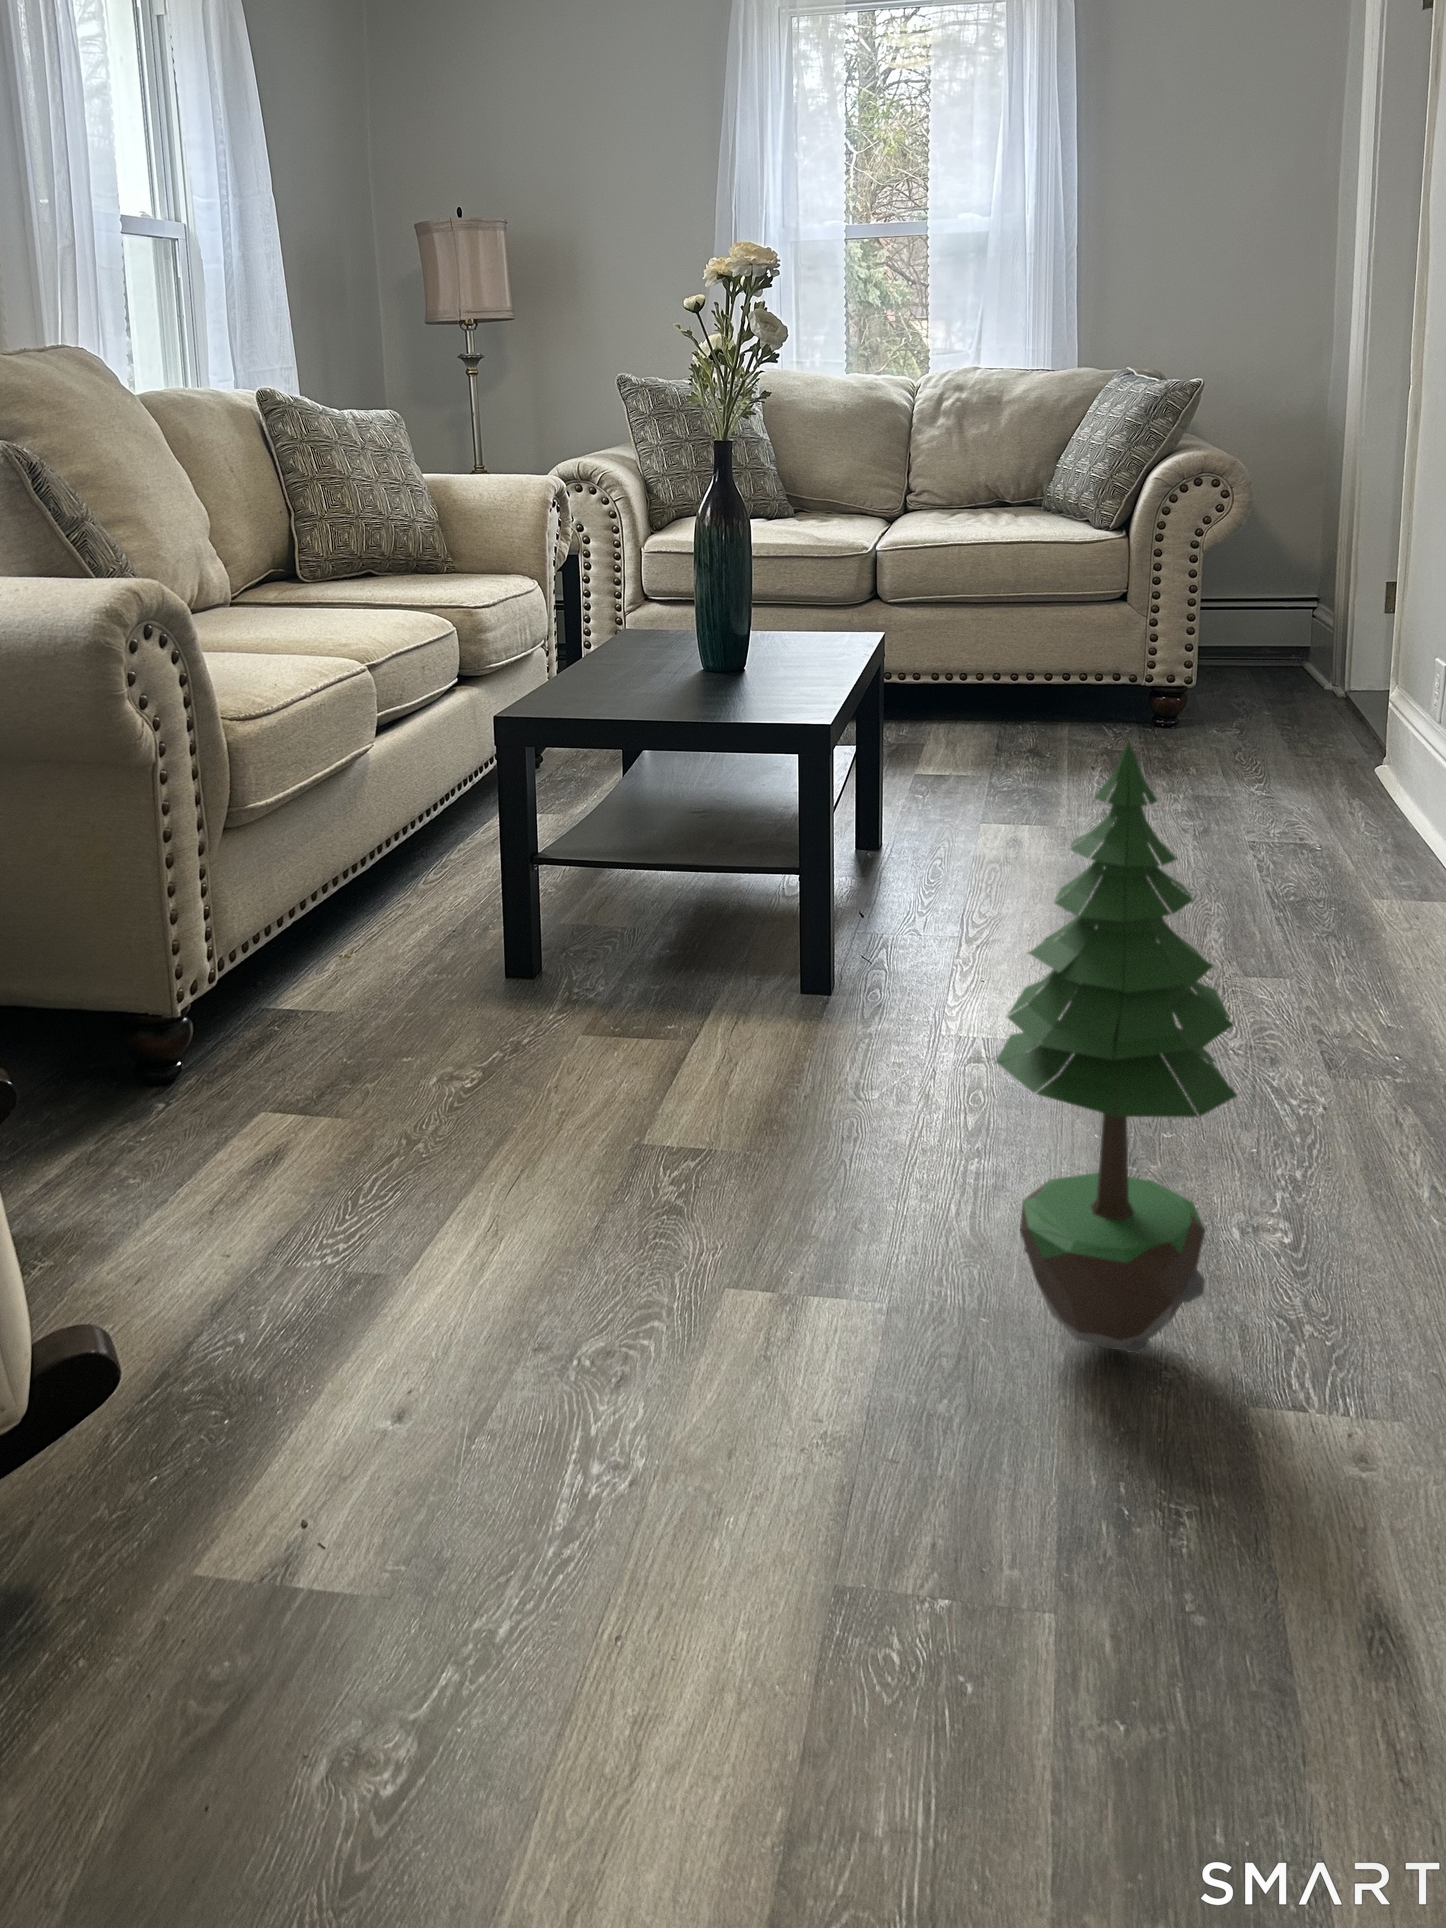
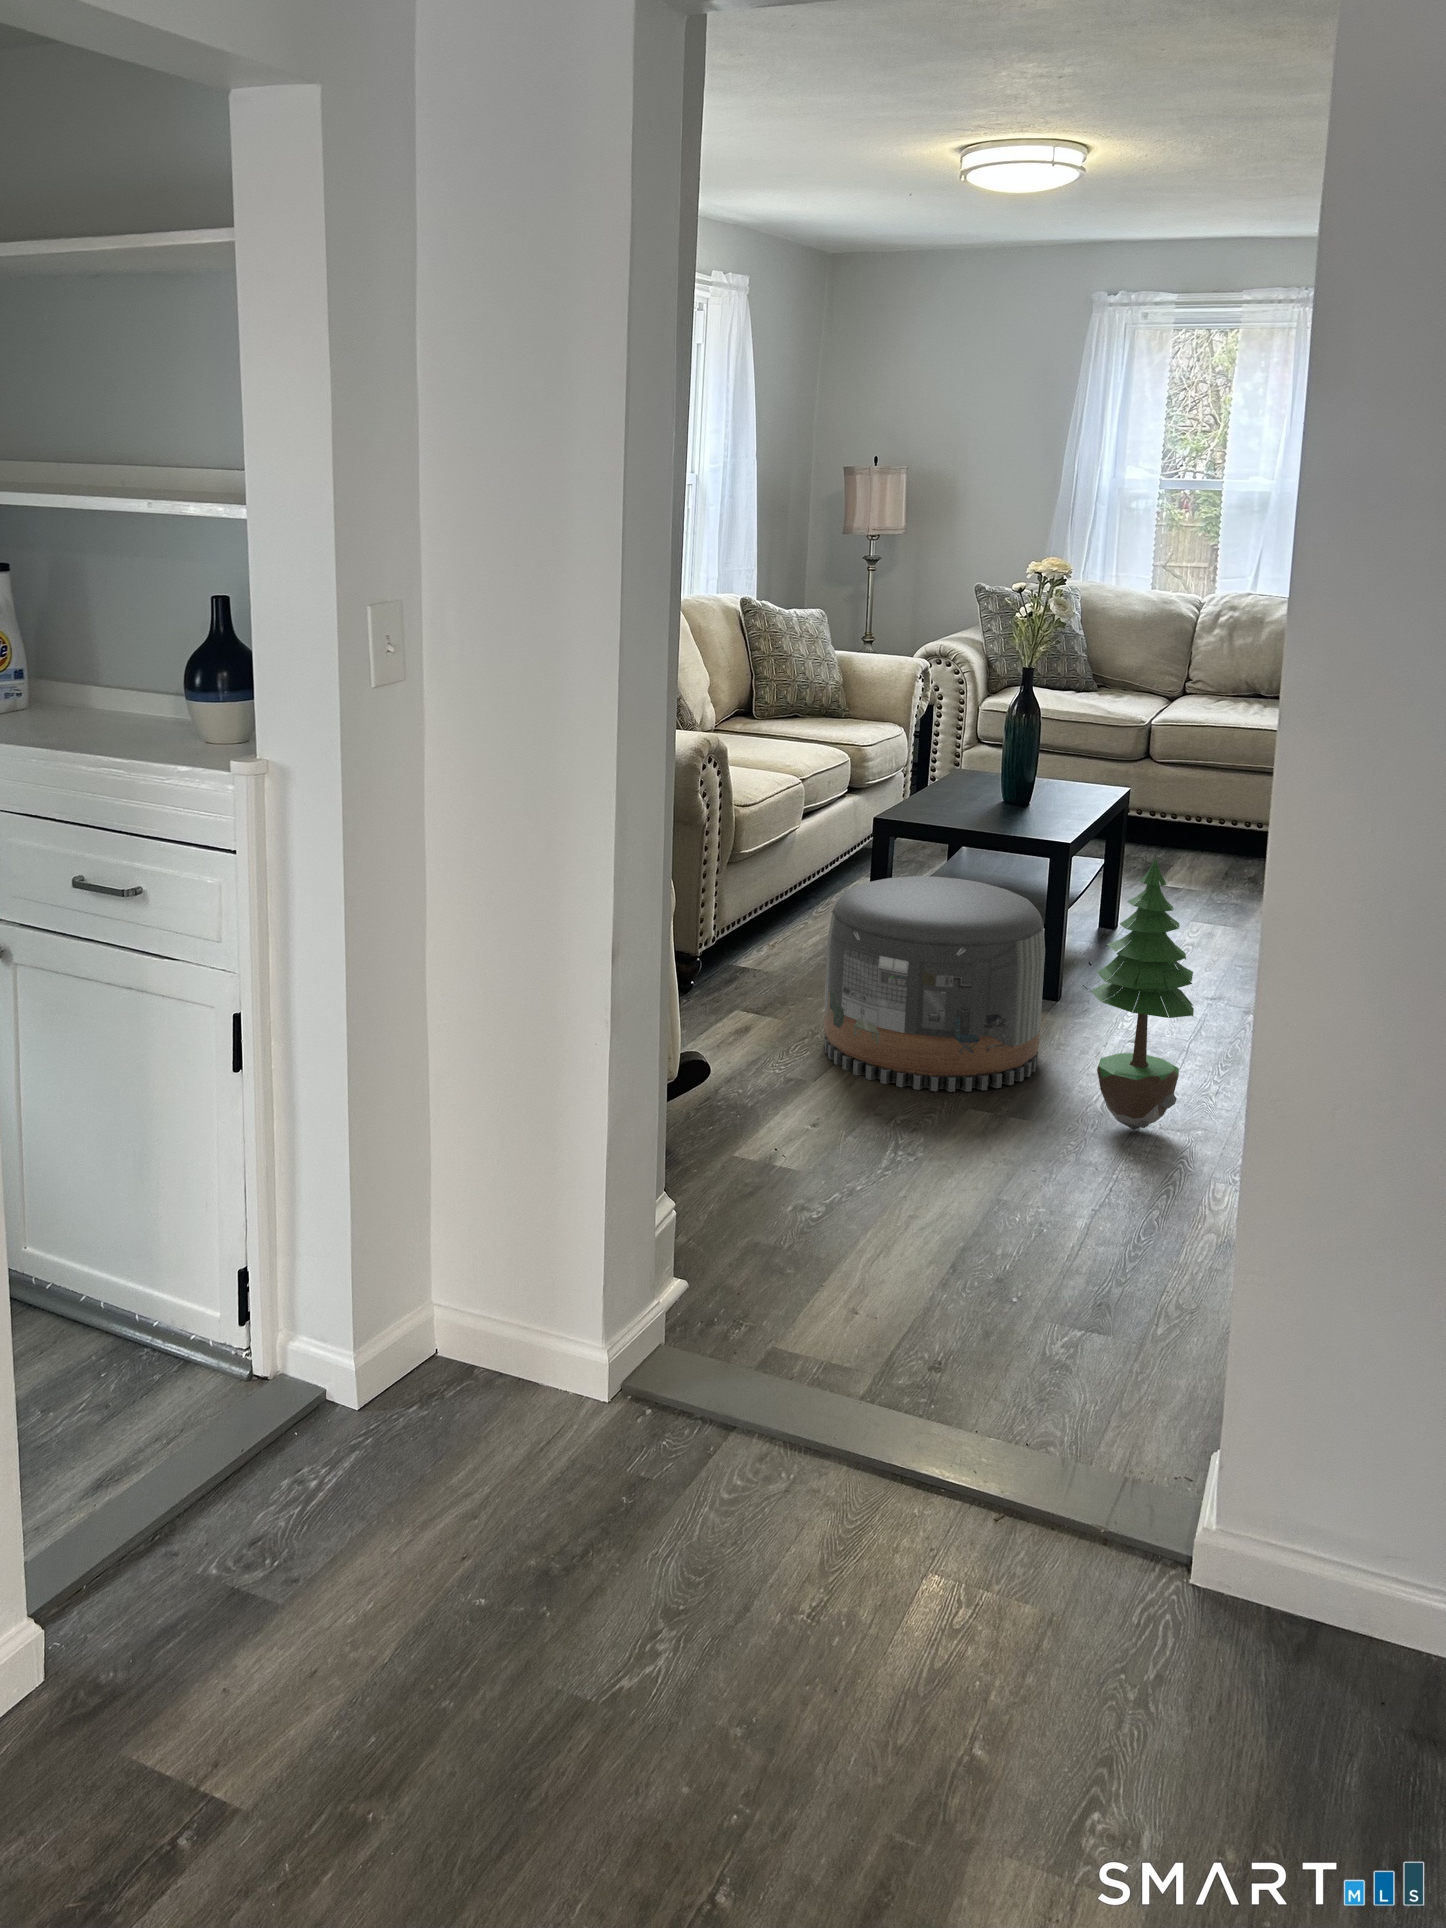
pouf: none [404,821,857,1307] -> present [824,876,1045,1092]

